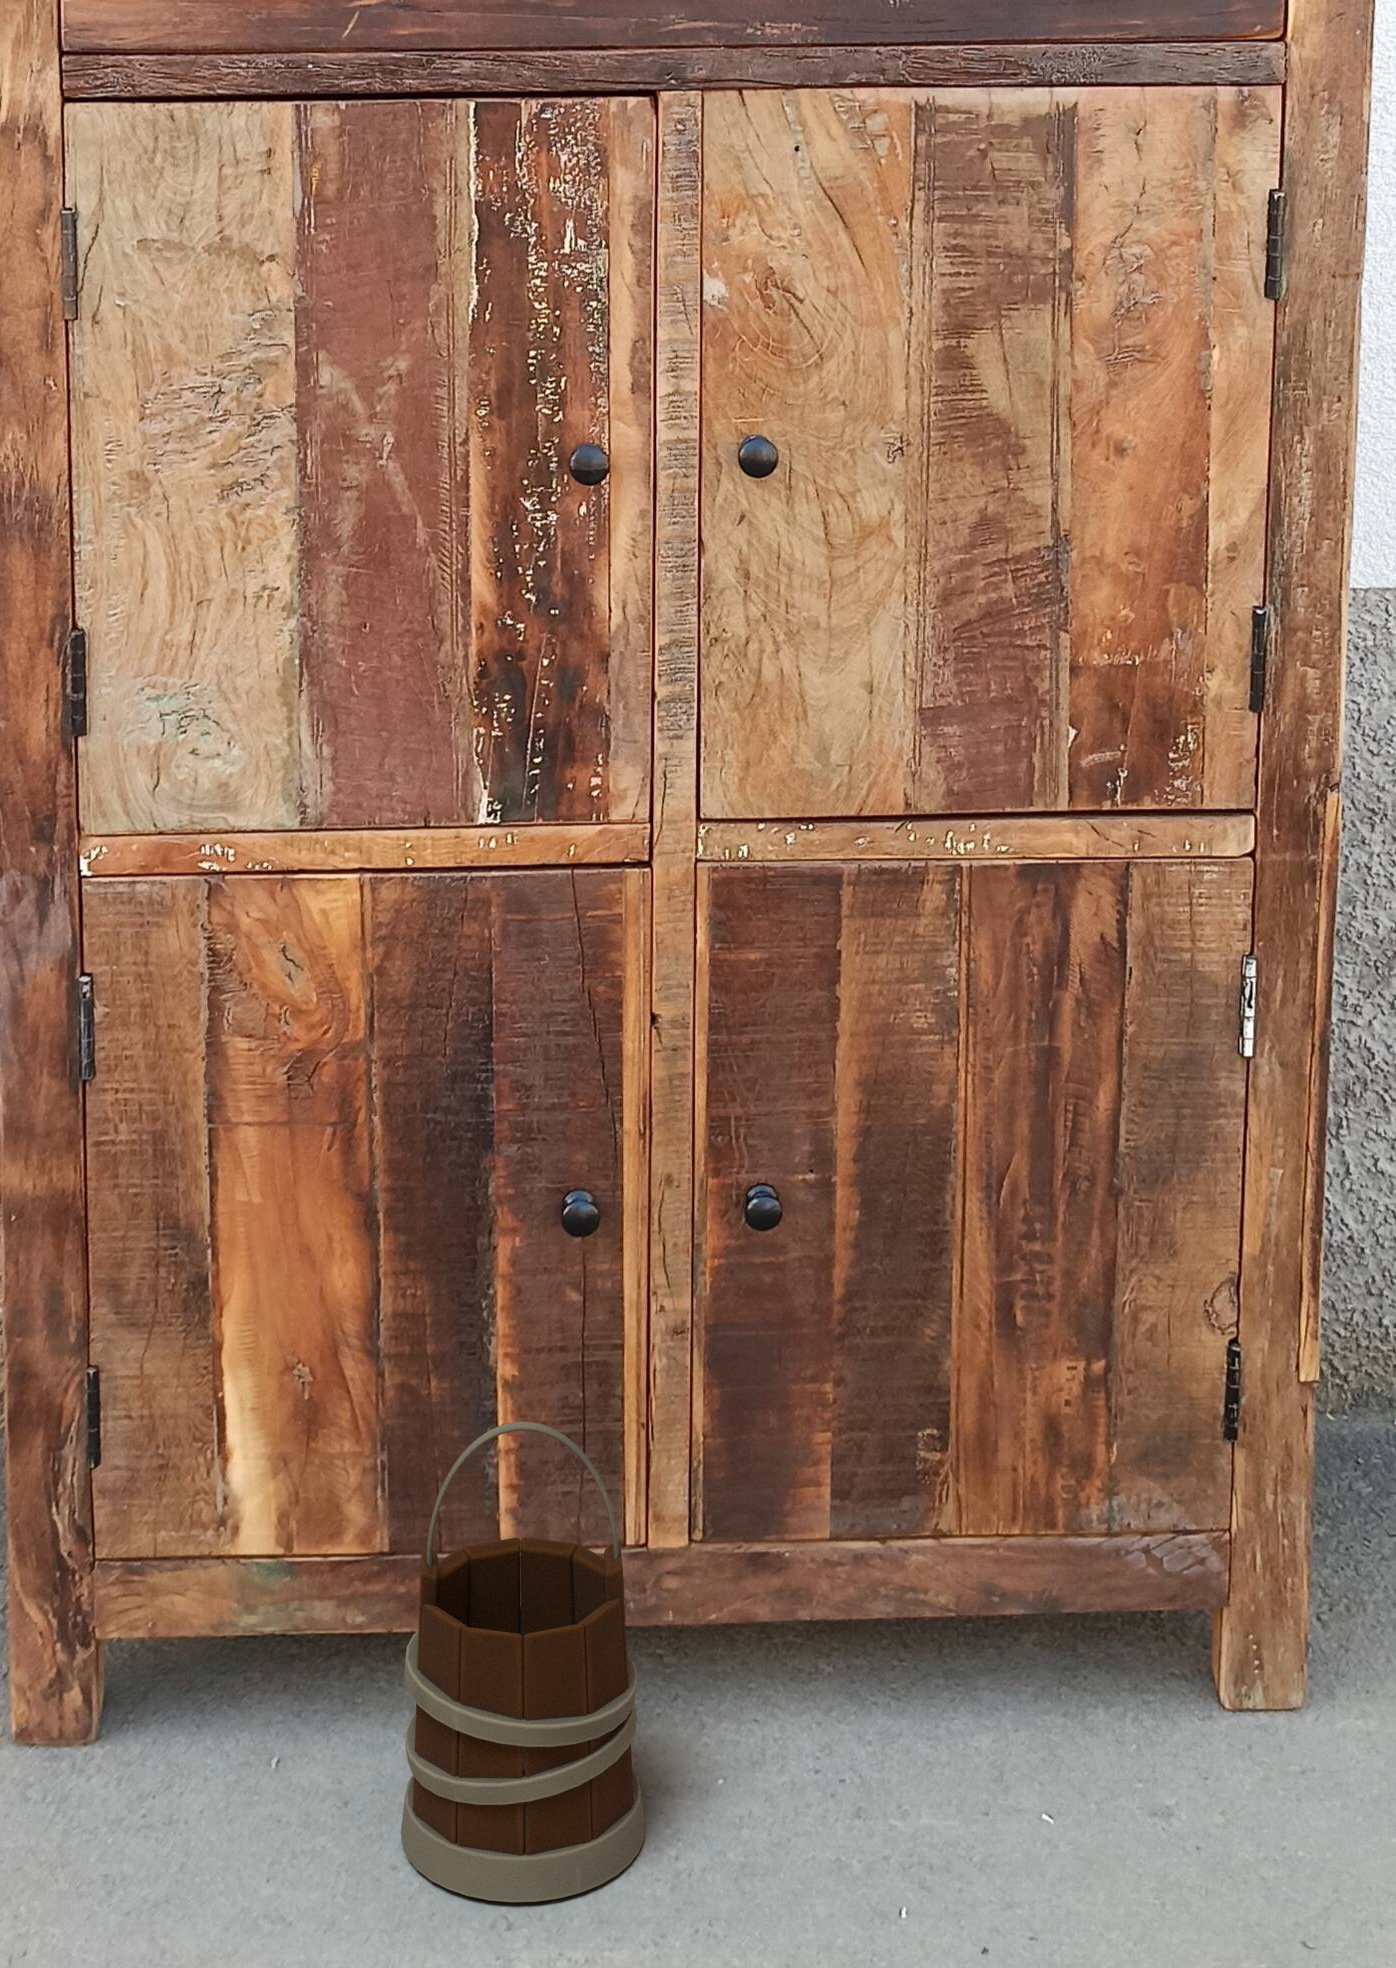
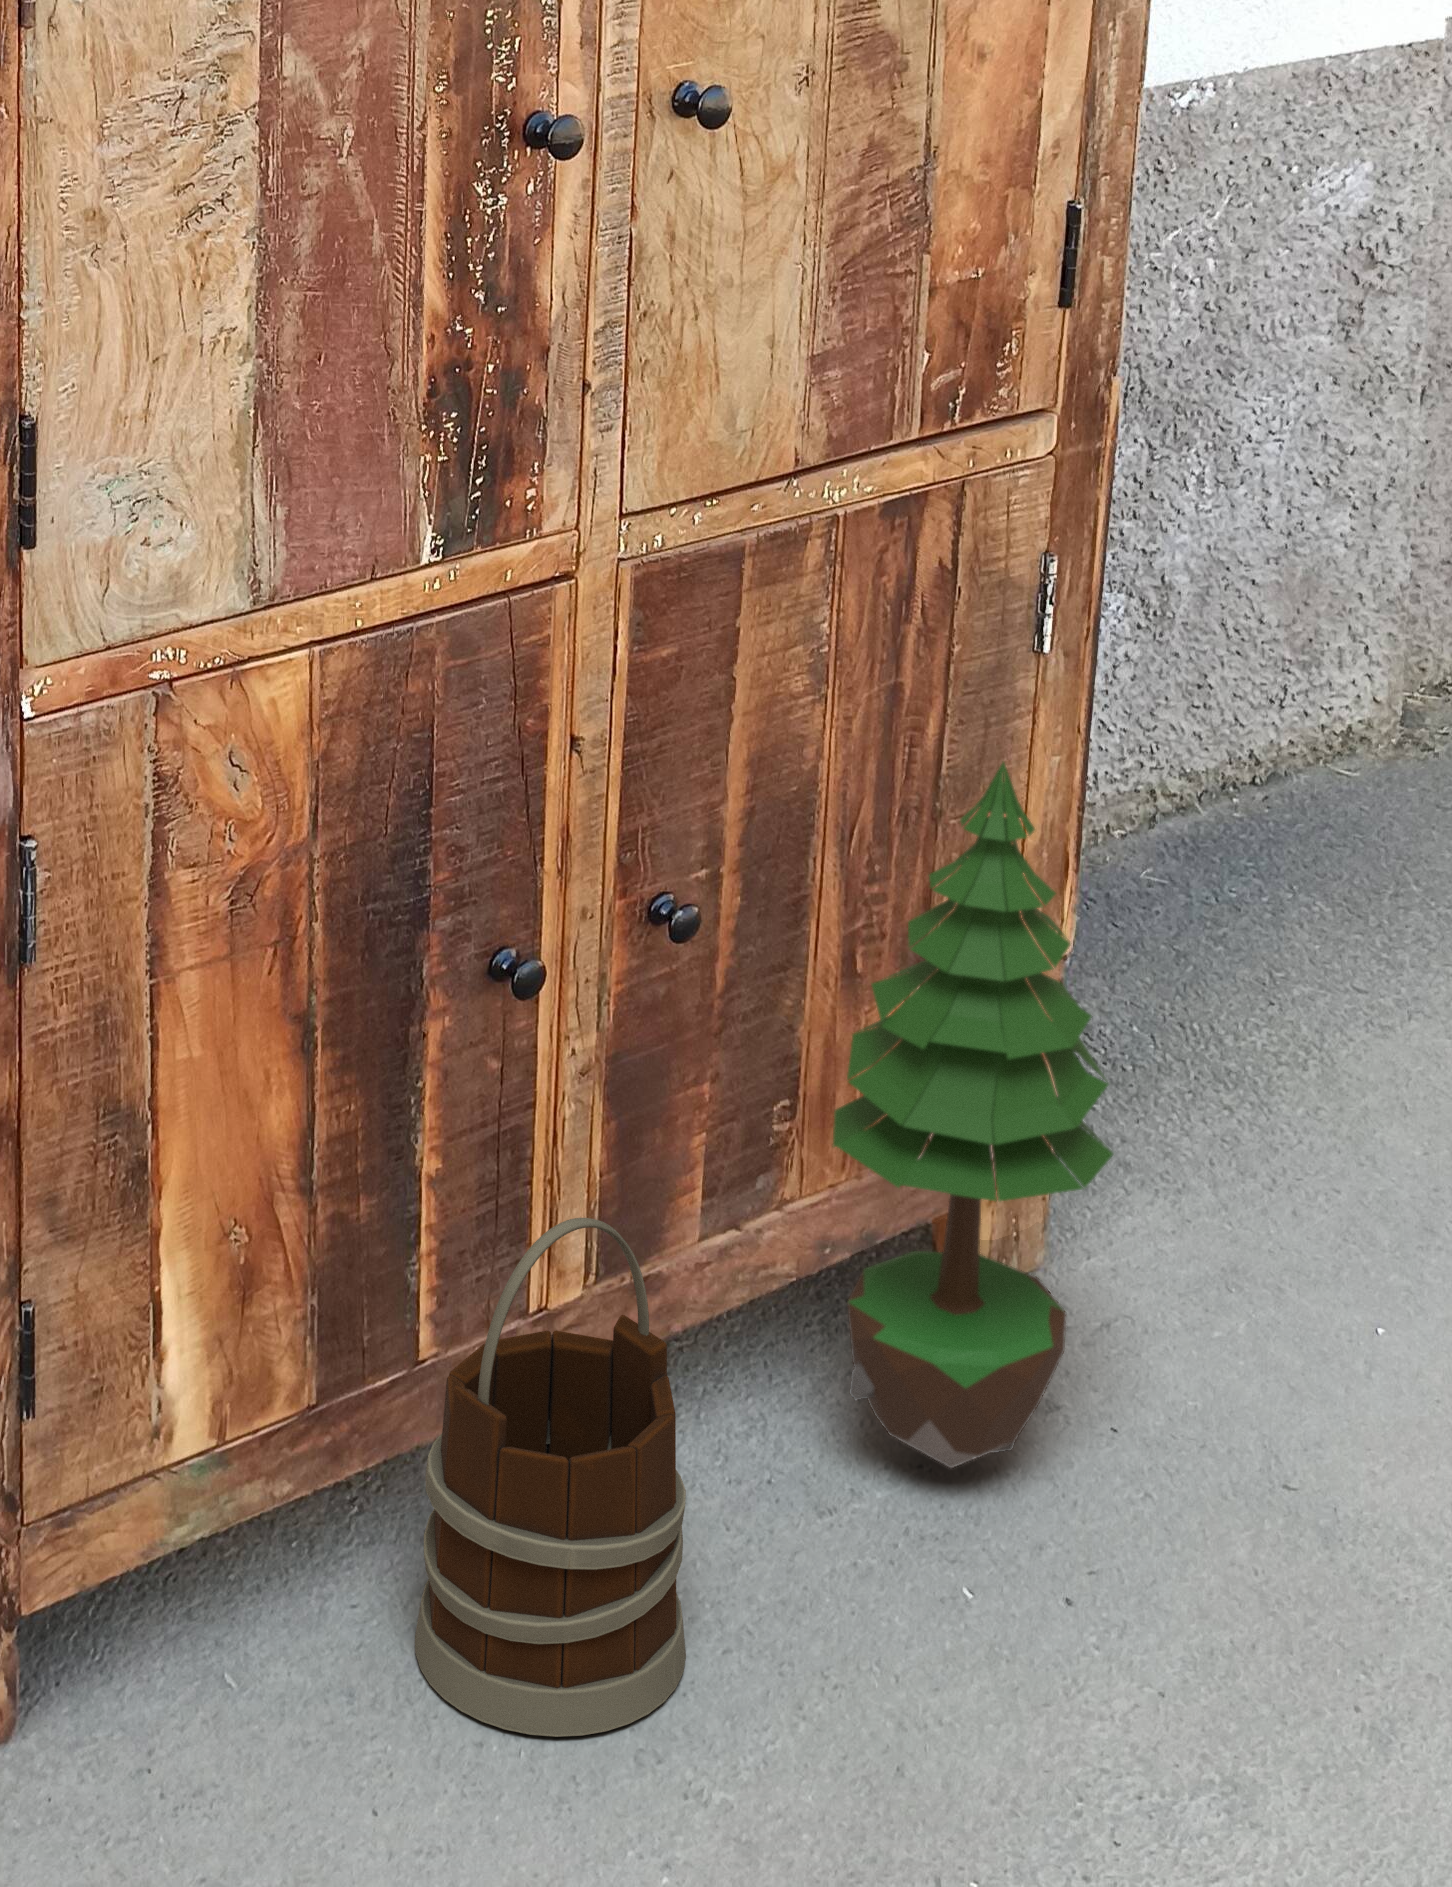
potted tree: none [886,1107,1159,1821] -> present [833,762,1113,1468]

